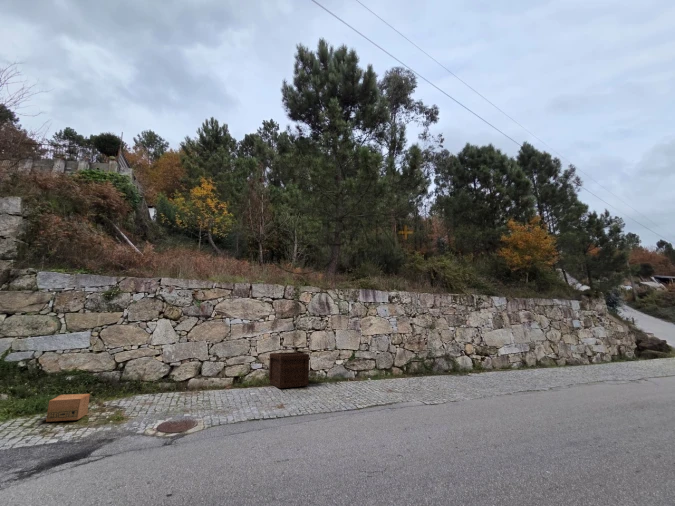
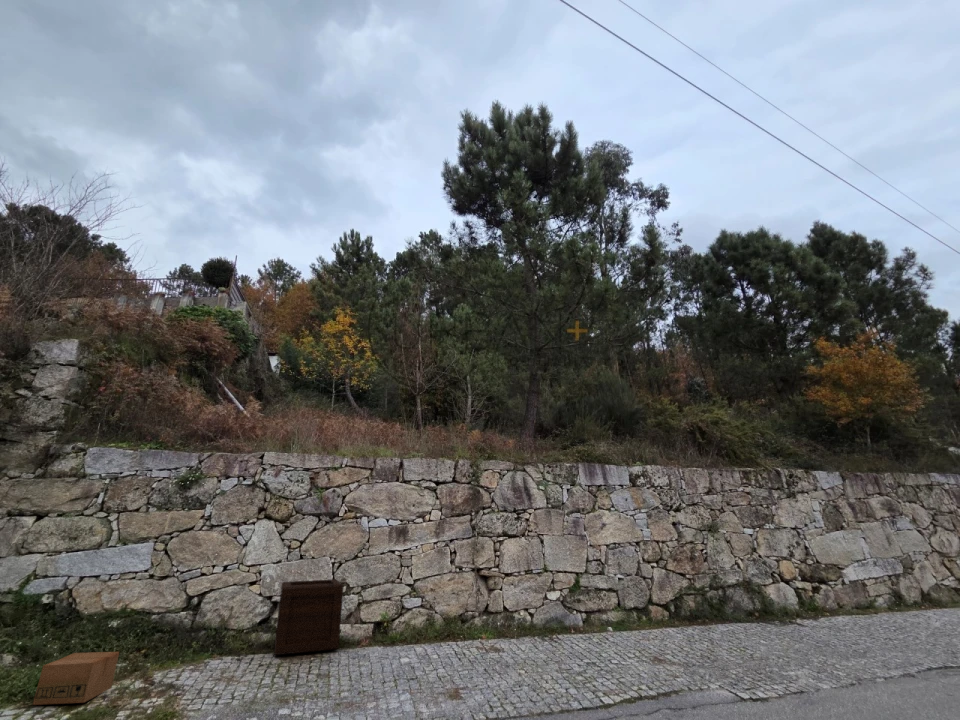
wooden crate: present [269,352,309,388] -> present [275,579,343,655]

